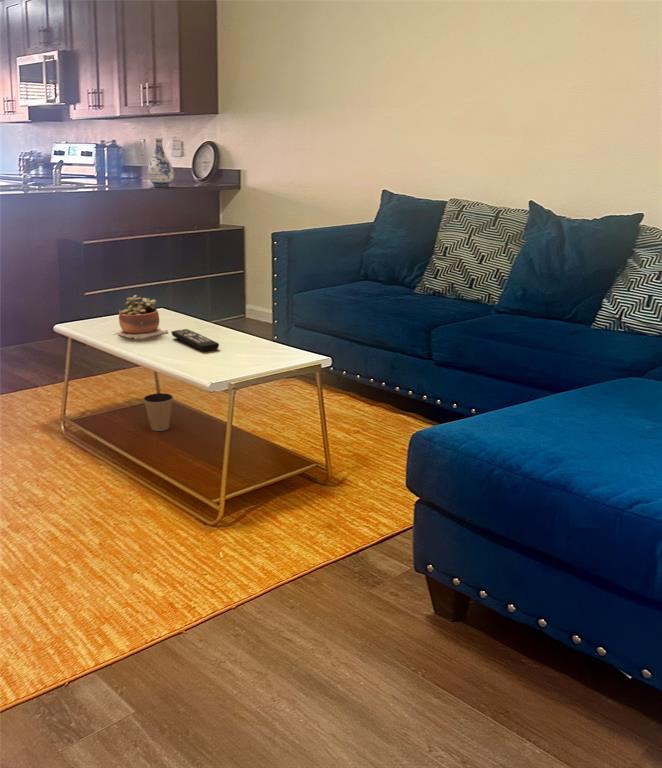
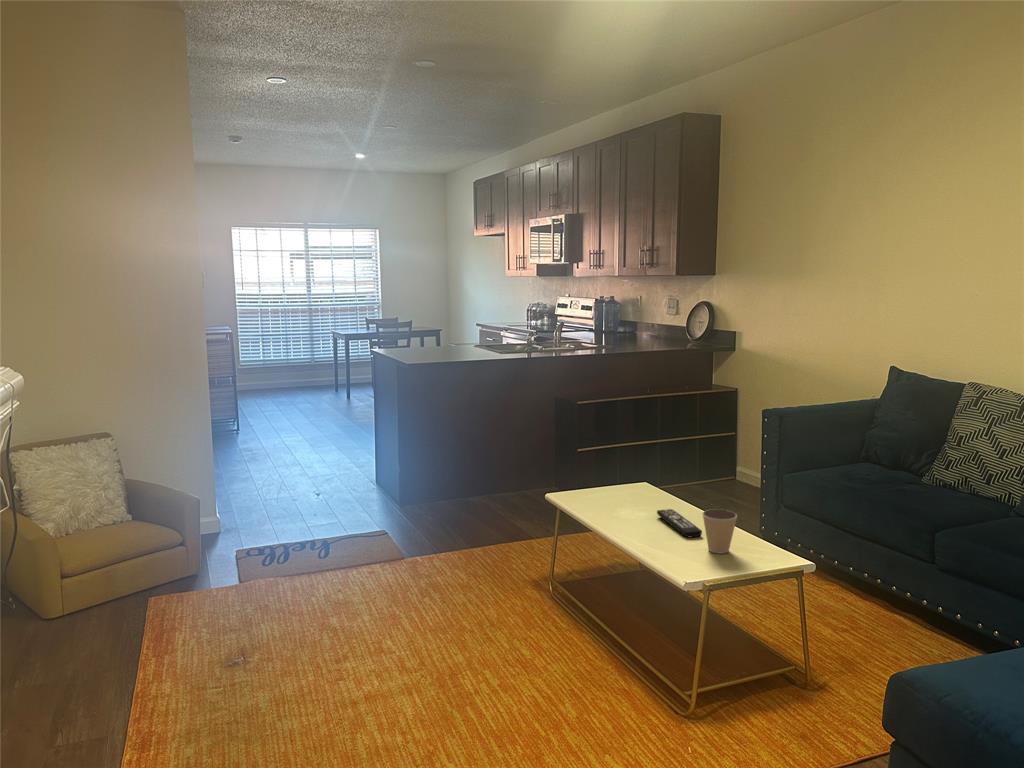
vase: present [147,138,174,187] -> none [642,300,668,345]
succulent plant: present [117,295,168,339] -> none [603,471,654,515]
coffee cup: present [143,393,173,431] -> present [702,509,737,554]

